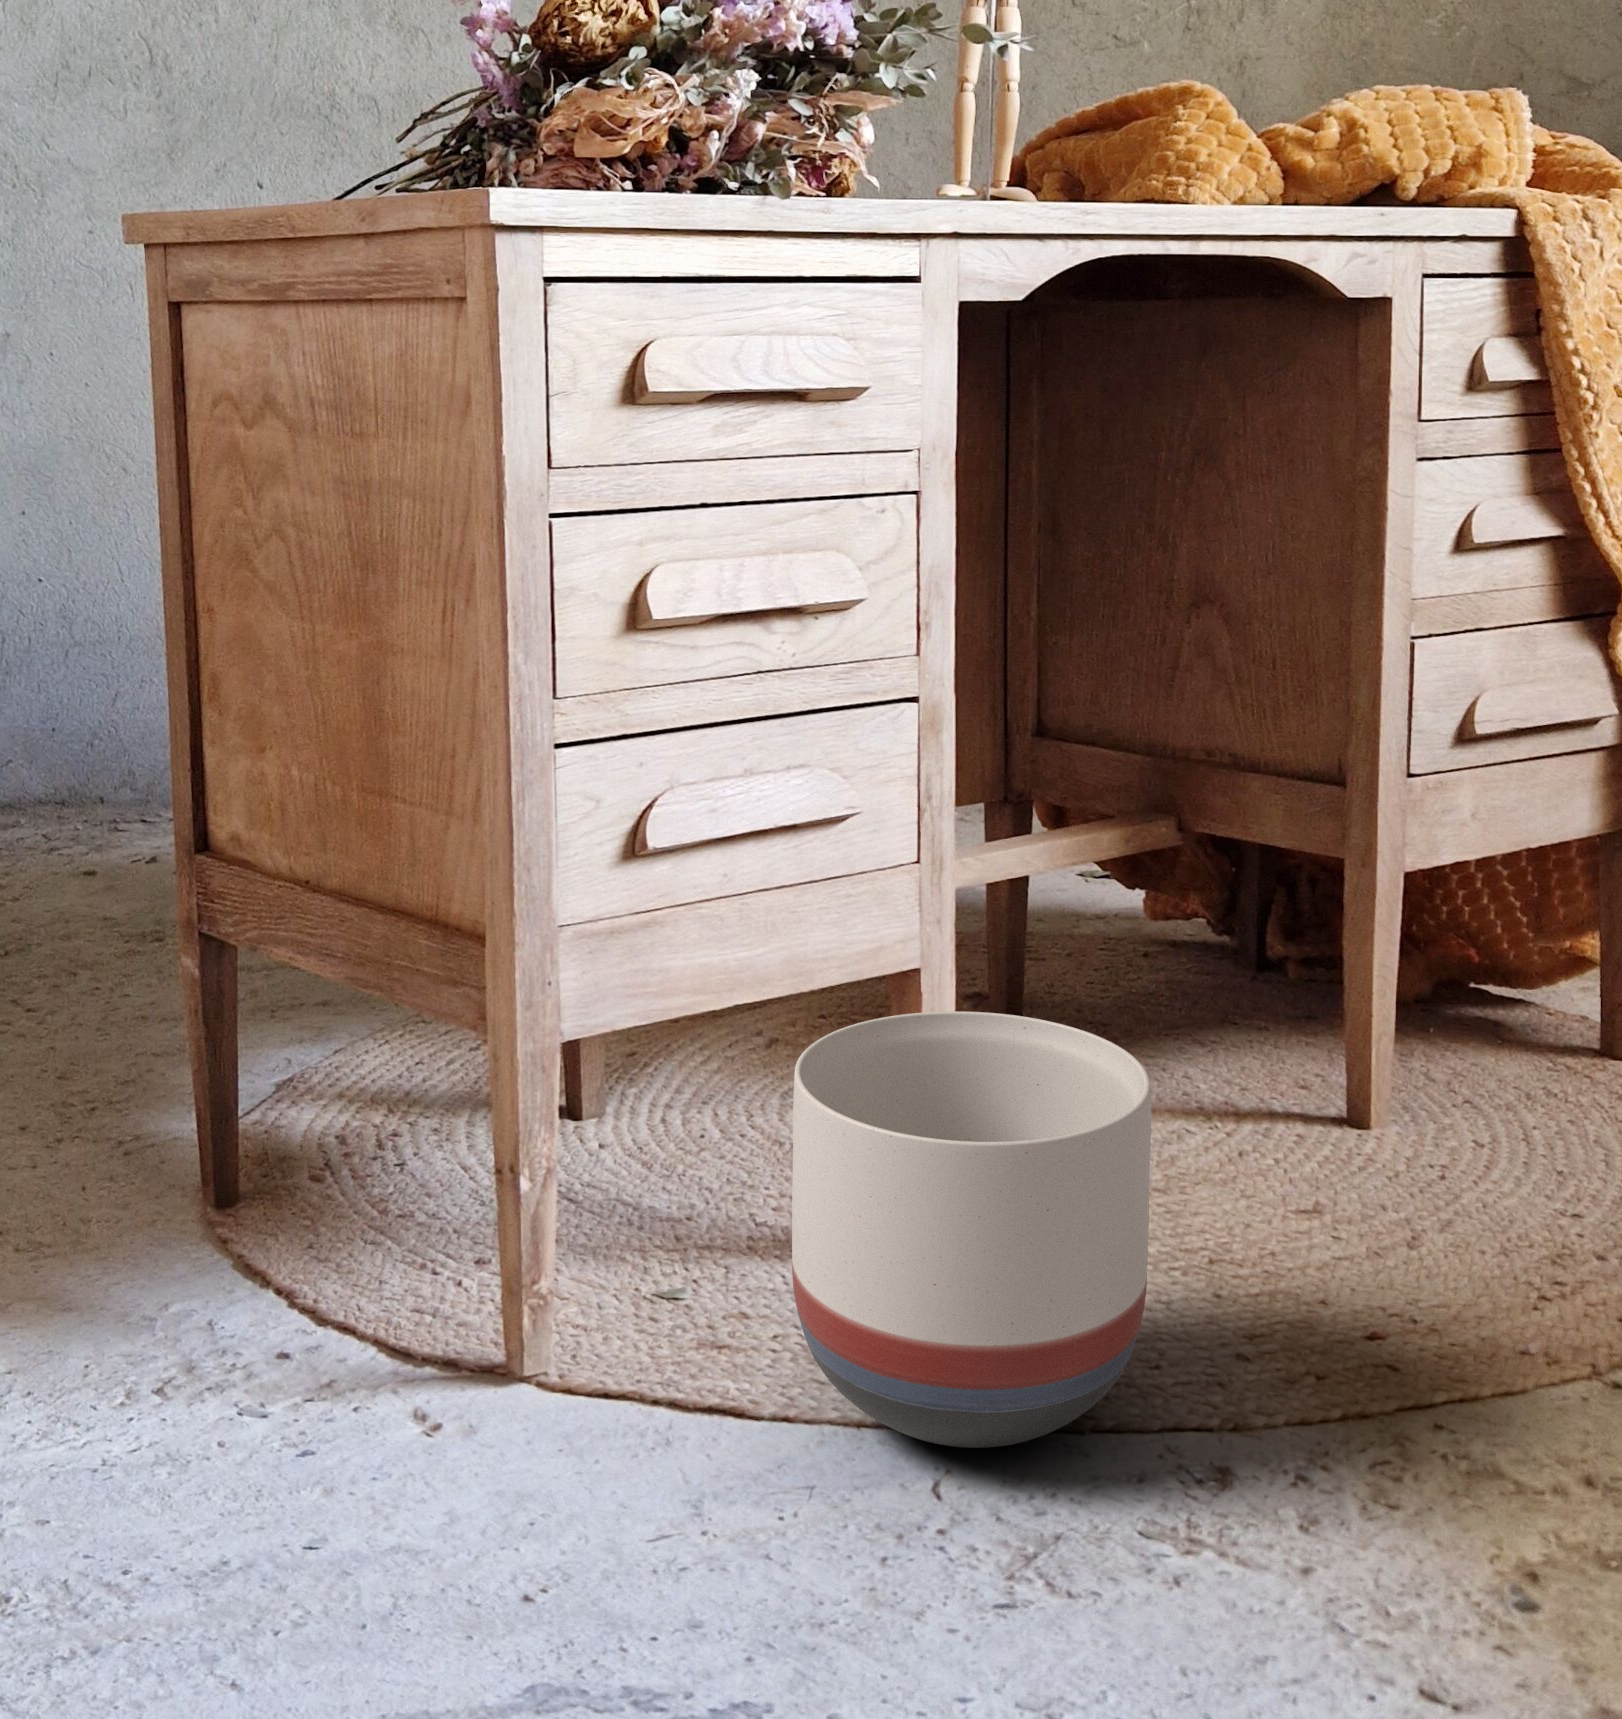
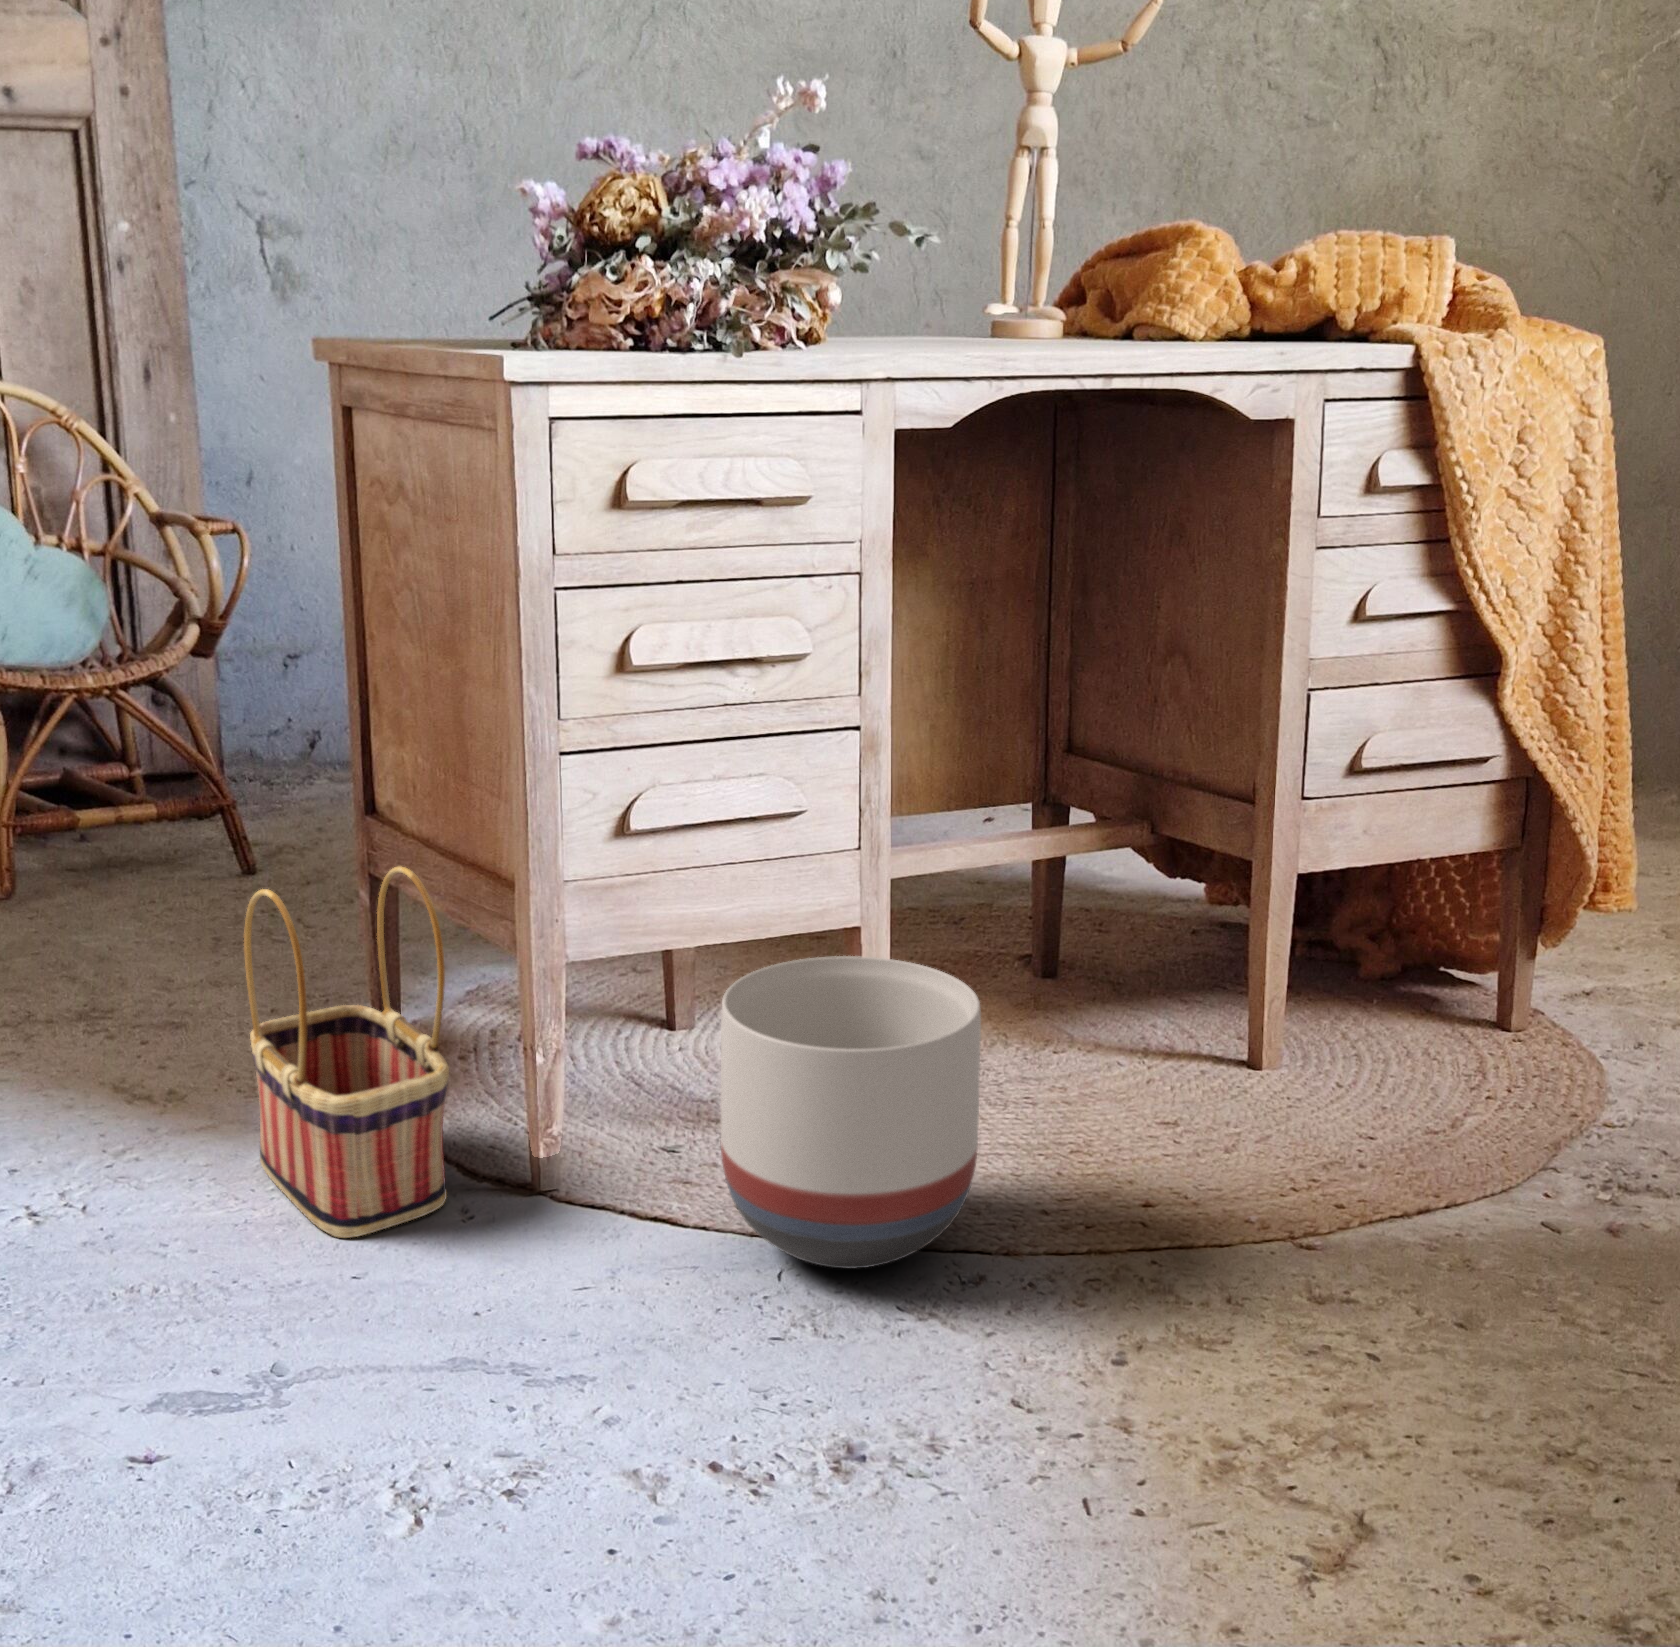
basket: none [75,924,390,1468] -> present [244,866,449,1238]

